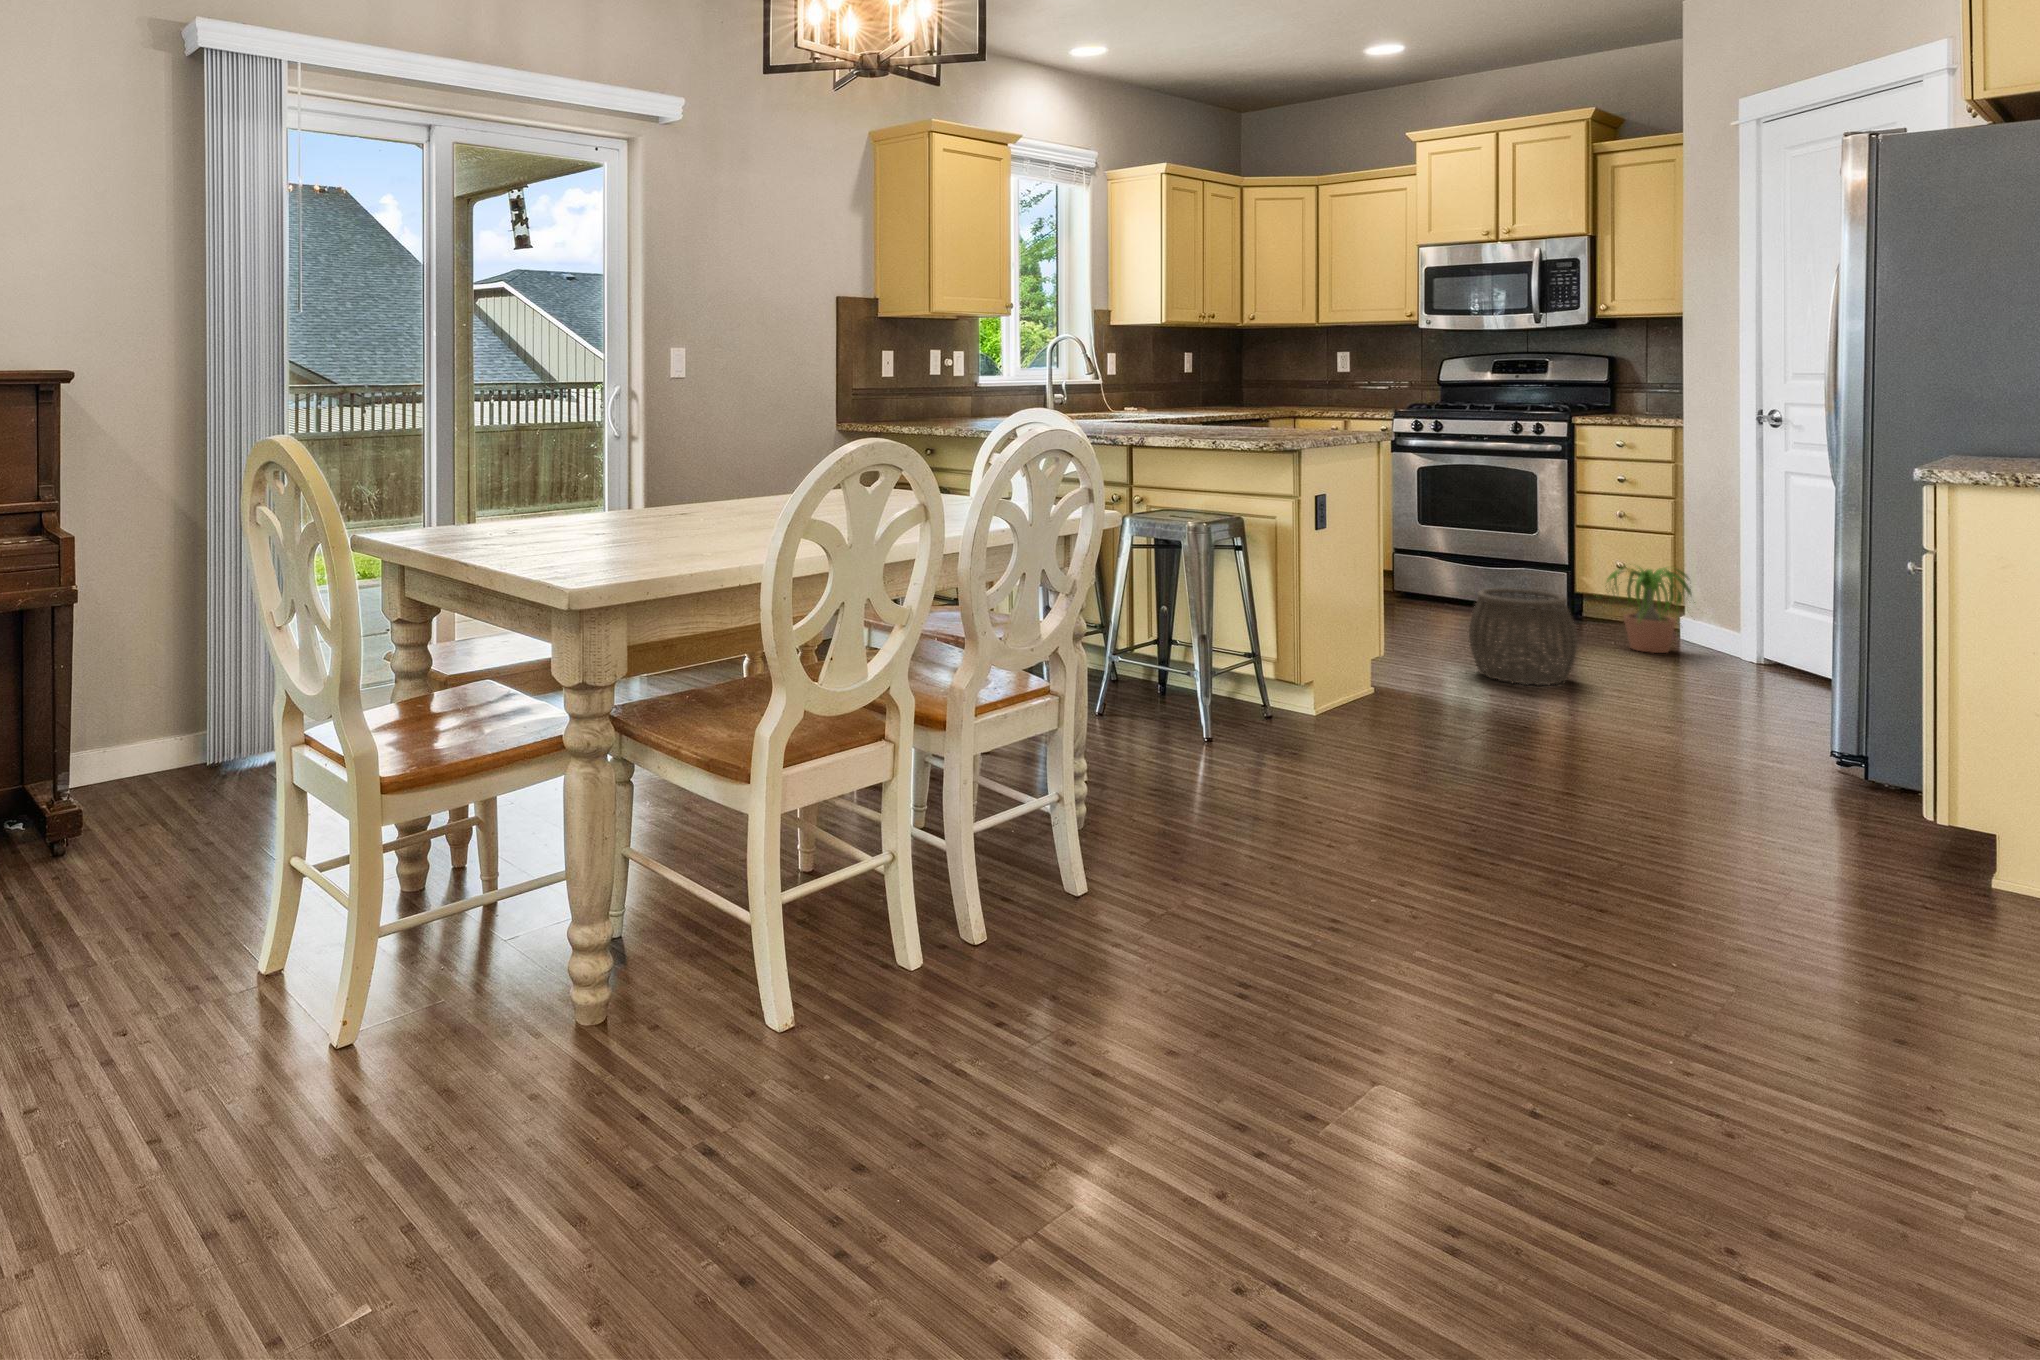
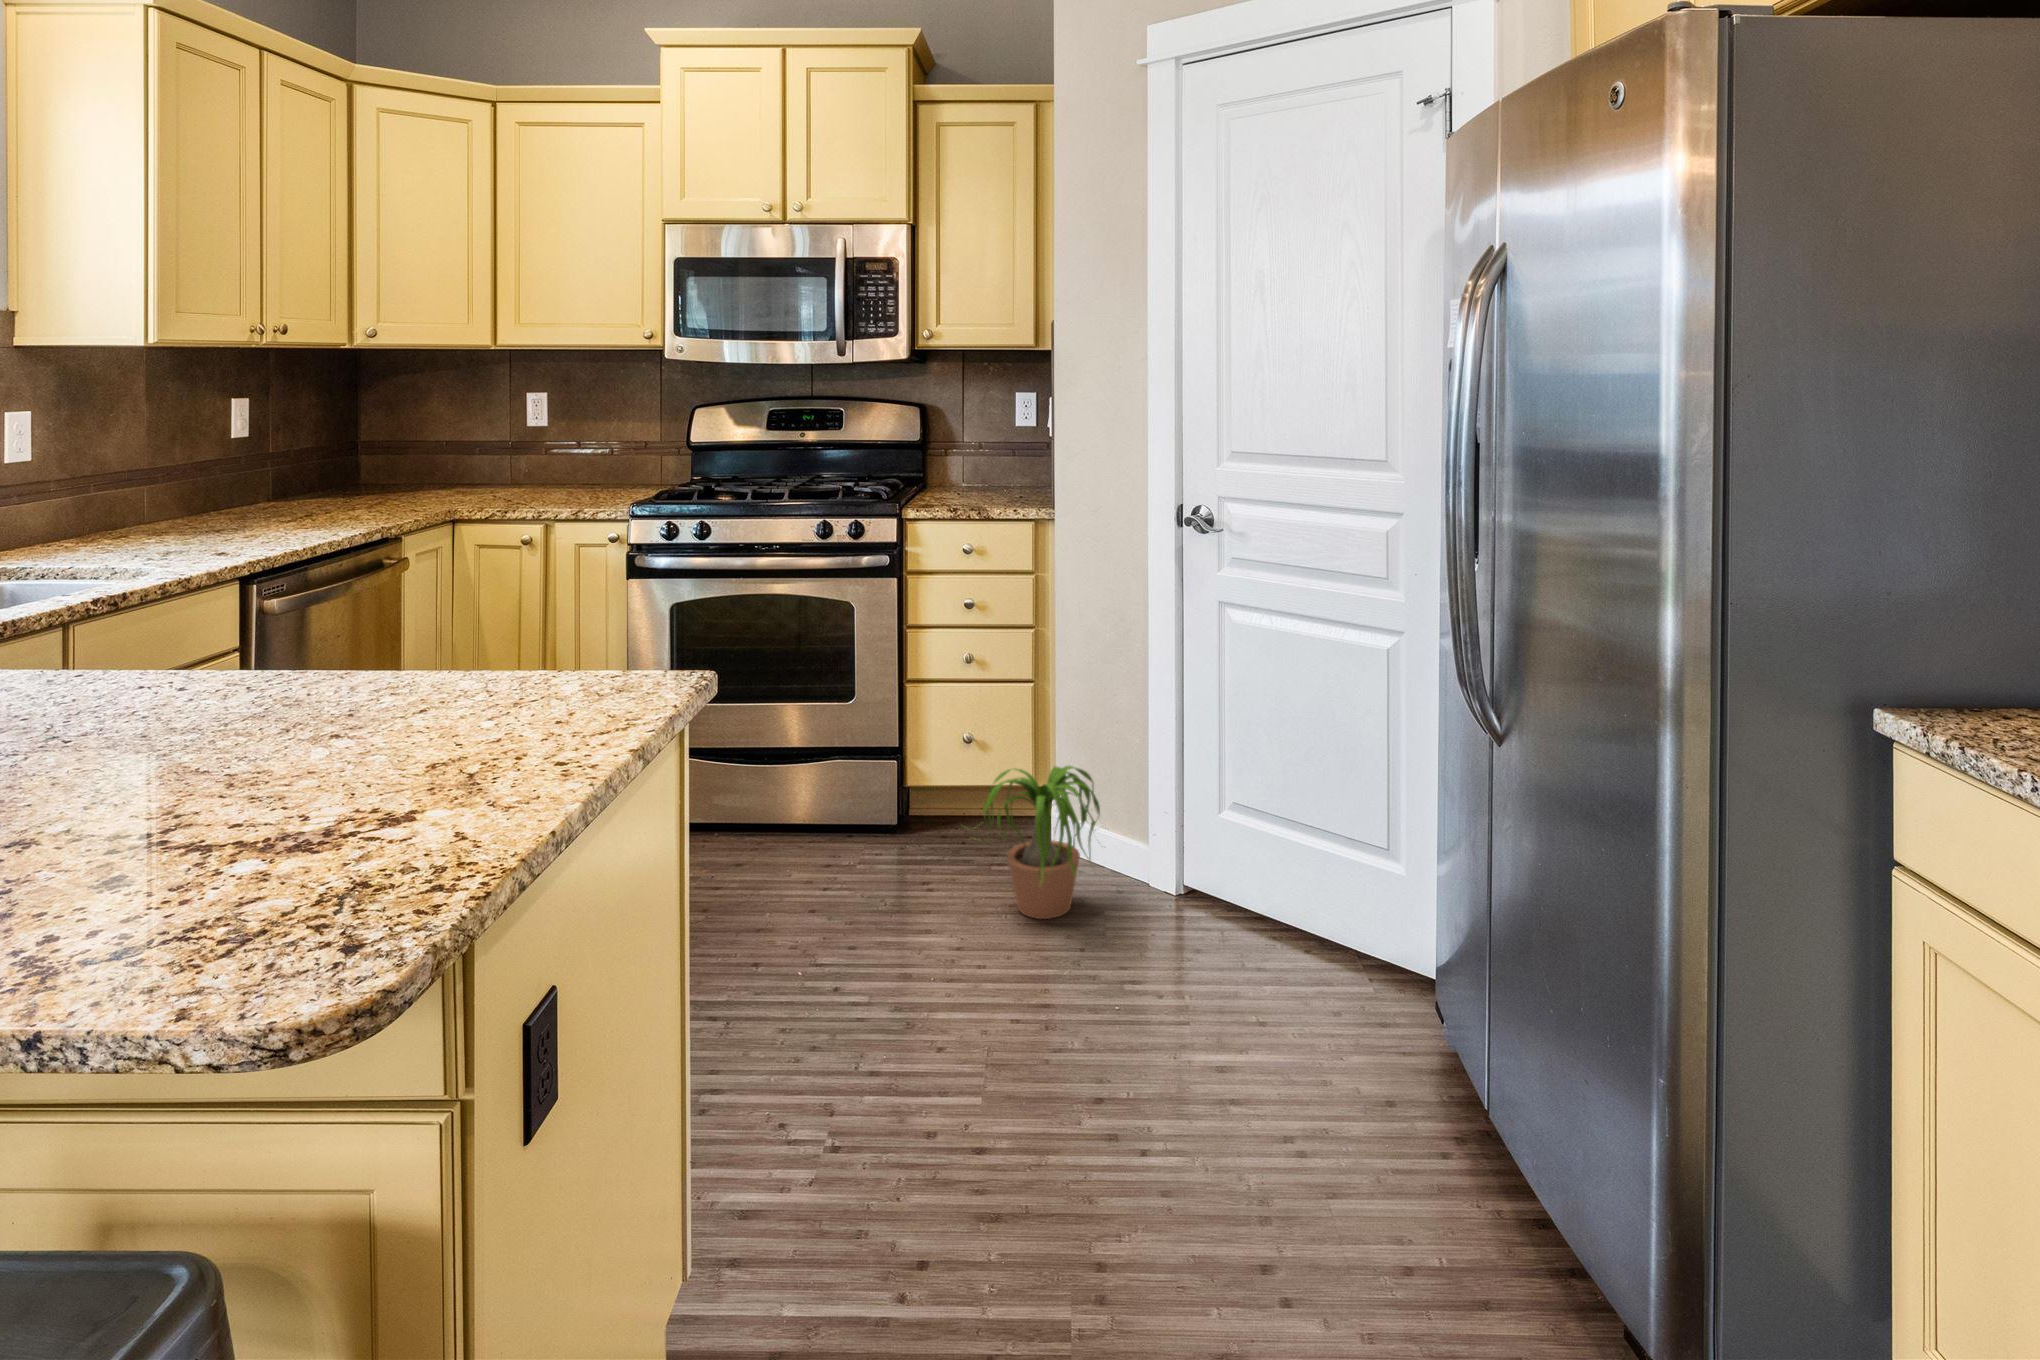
woven basket: present [1469,588,1577,685] -> none [821,929,1021,1183]

